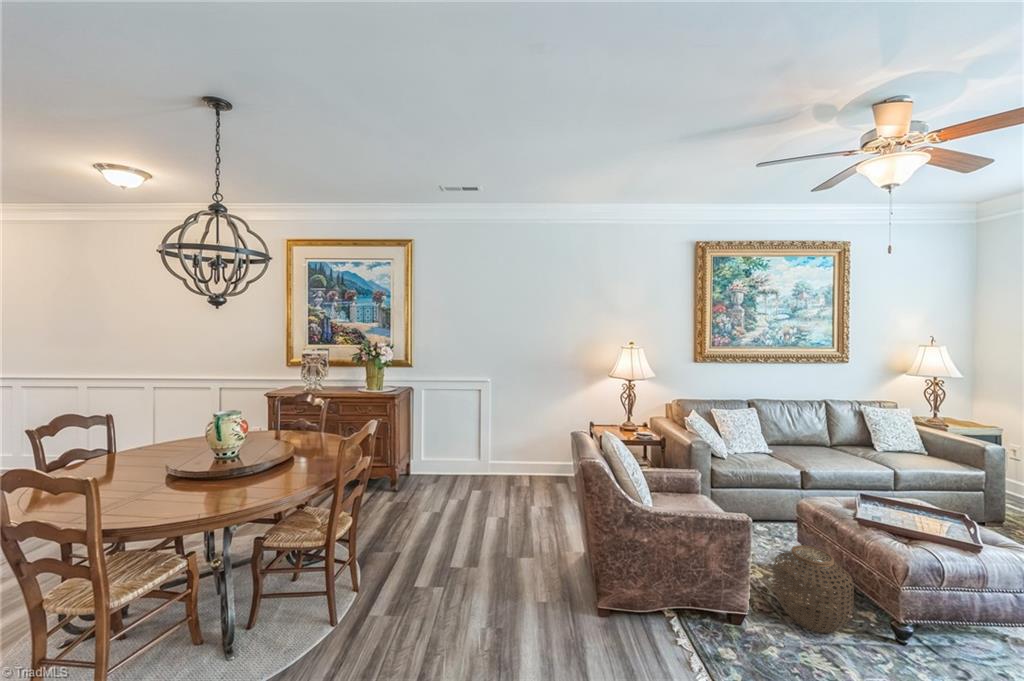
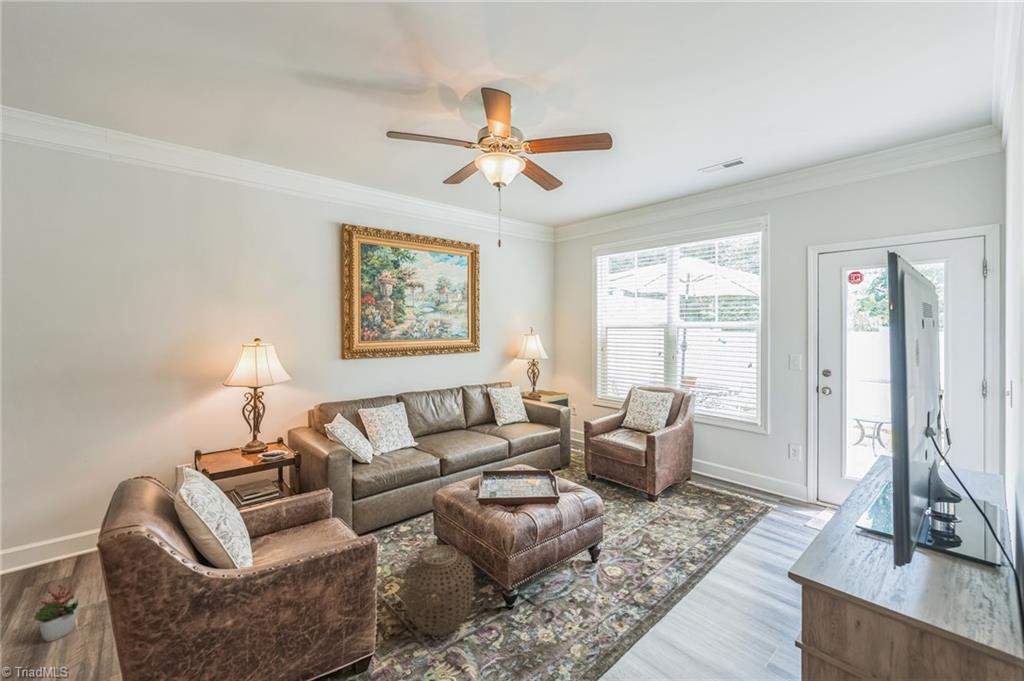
decorative plant: none [522,491,539,523] -> present [34,585,78,642]

